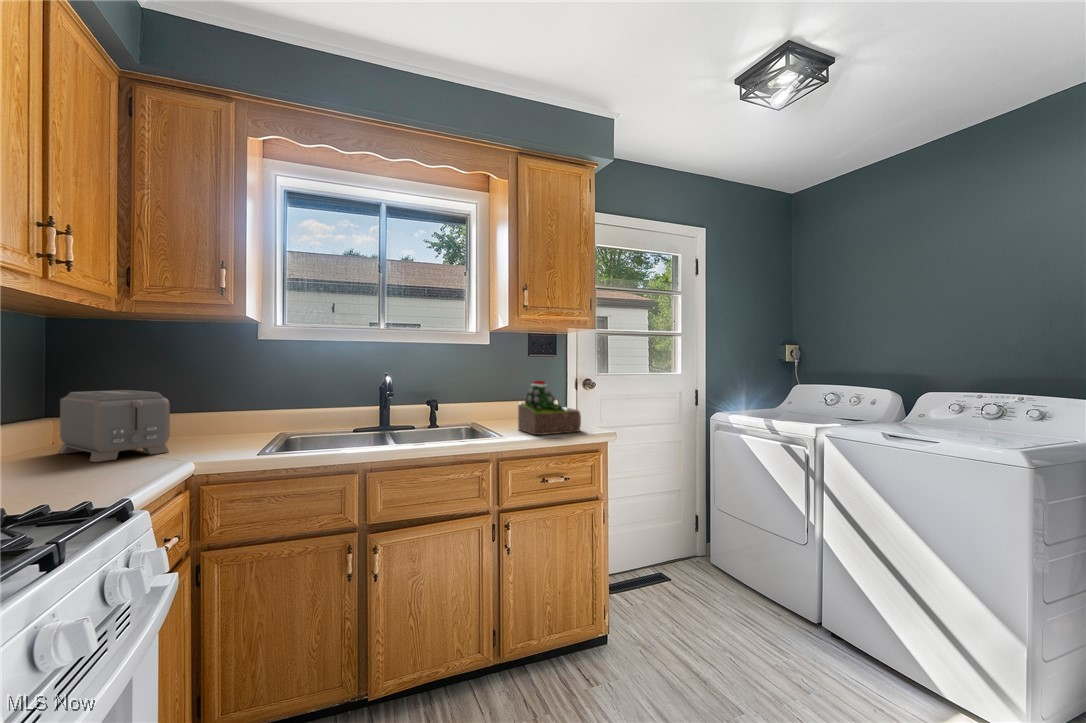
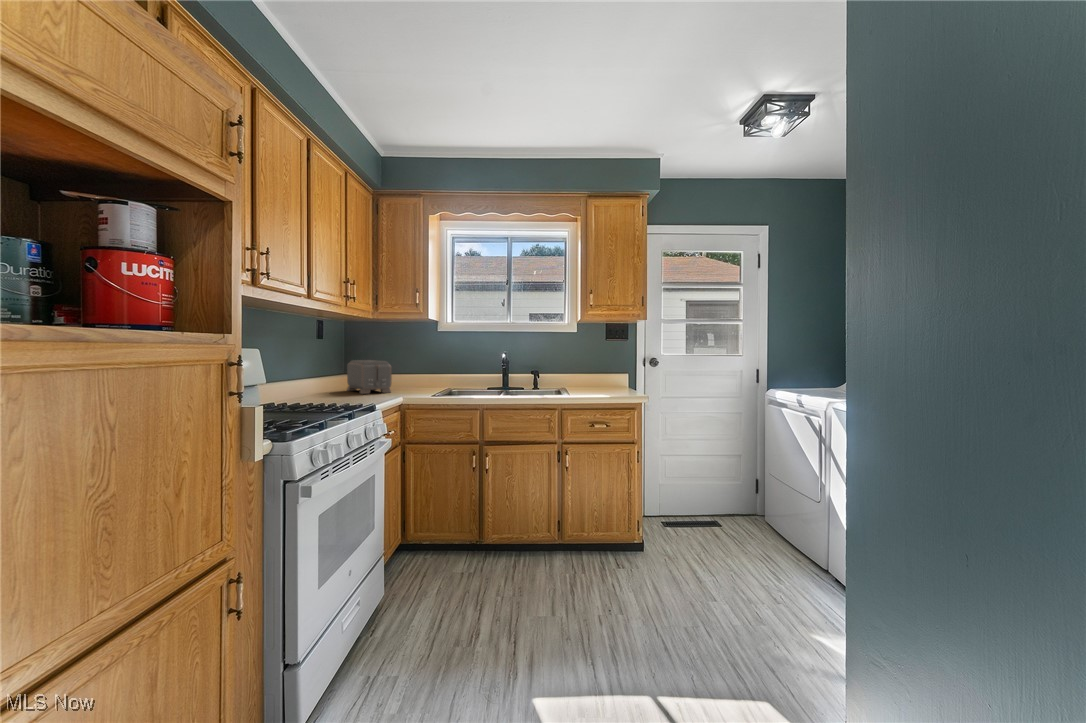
succulent plant: present [518,381,581,435] -> none [586,360,627,396]

